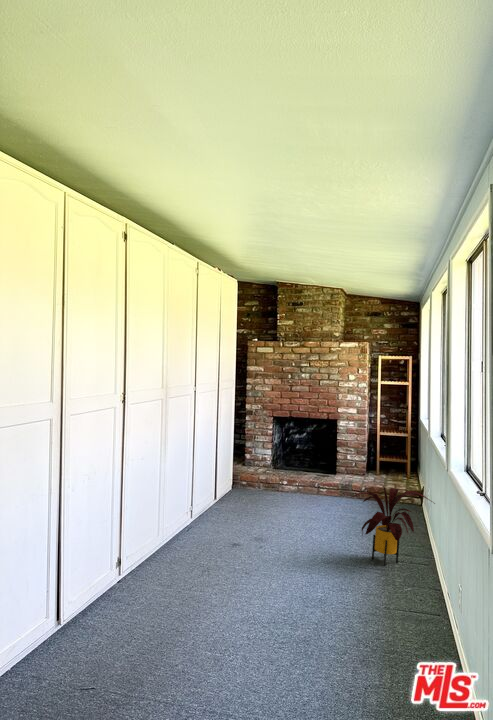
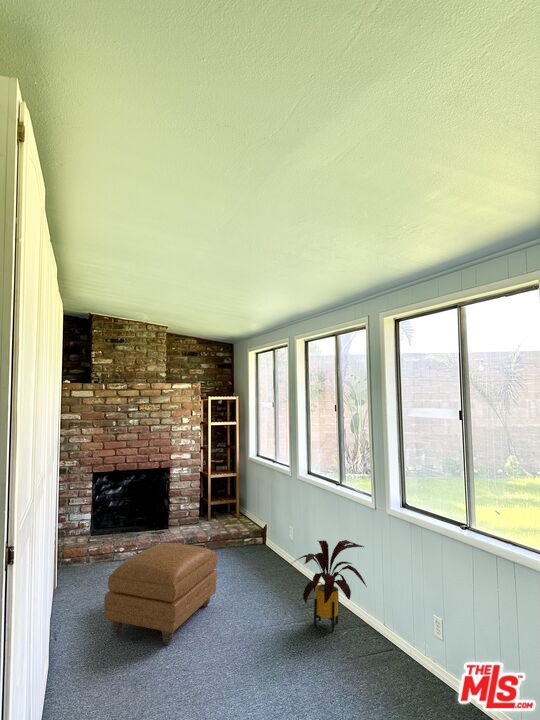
ottoman: none [224,470,319,537] -> present [104,543,218,645]

